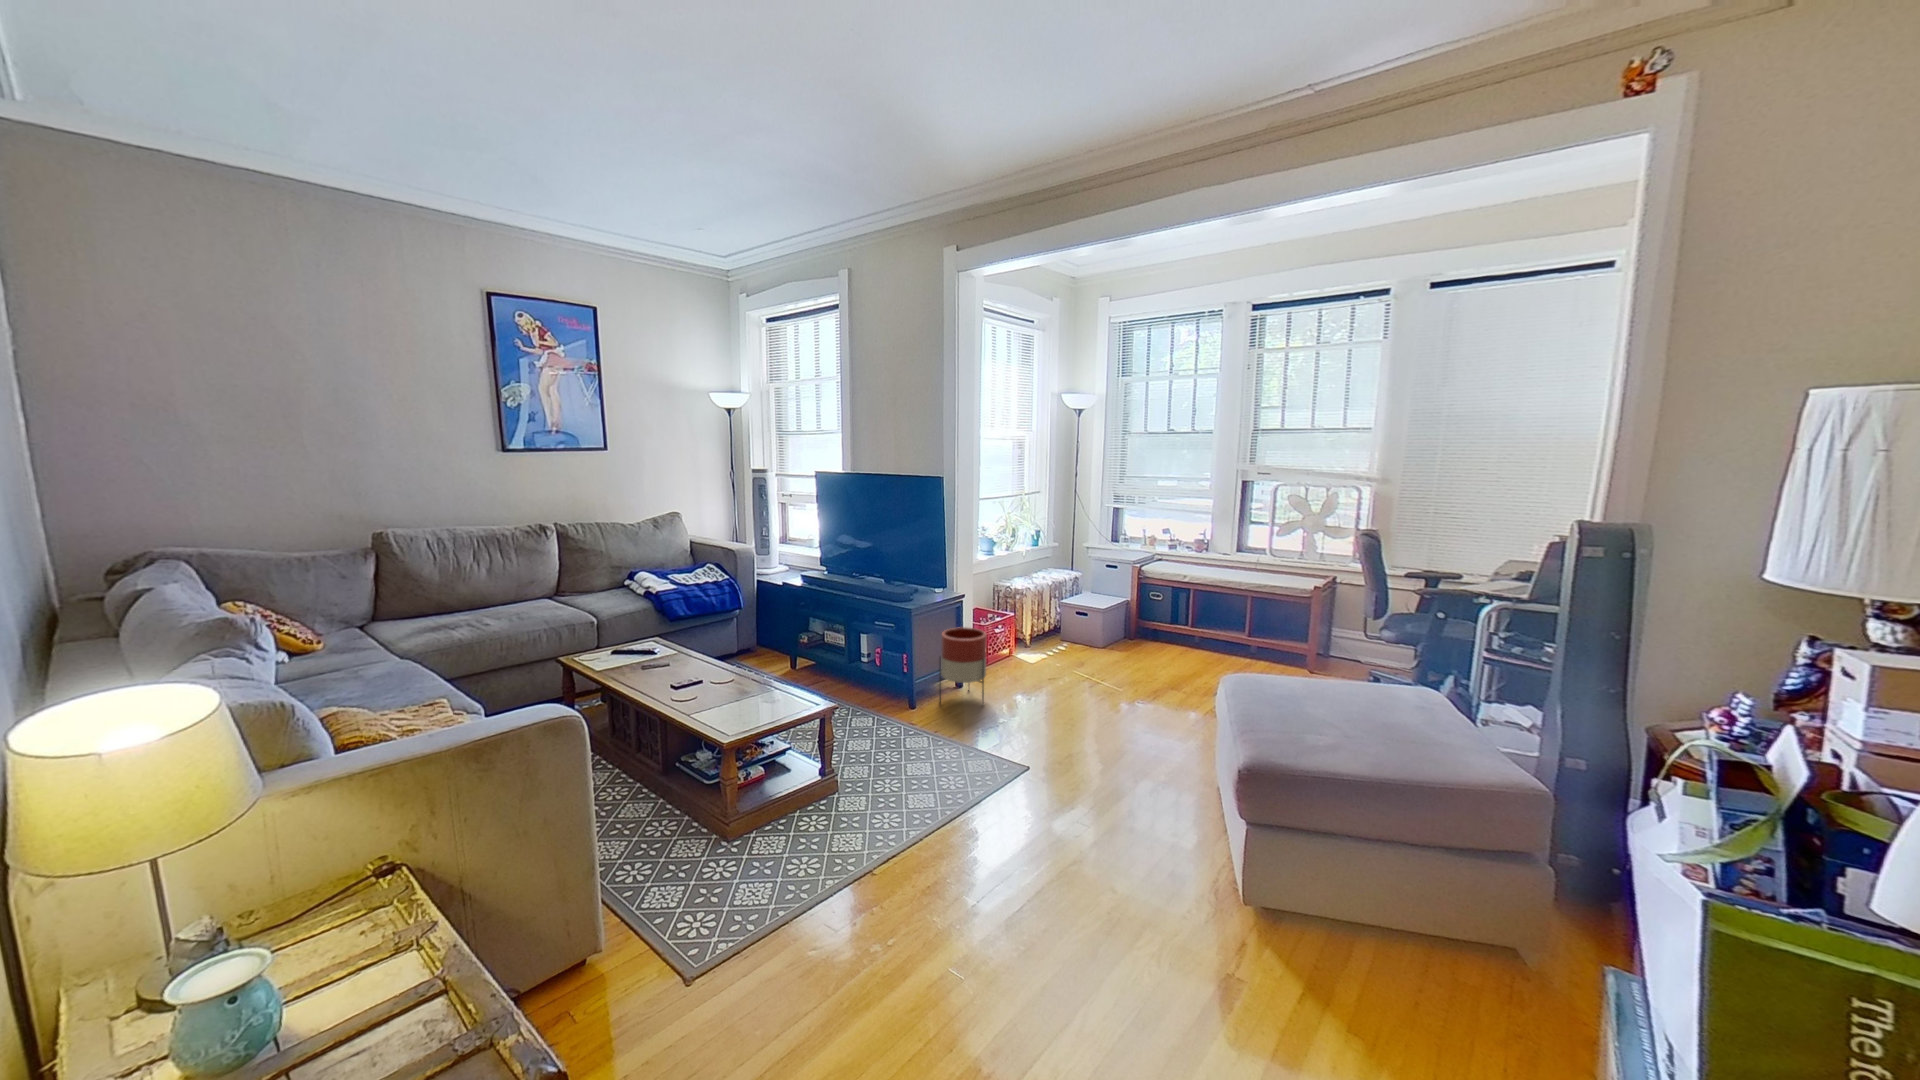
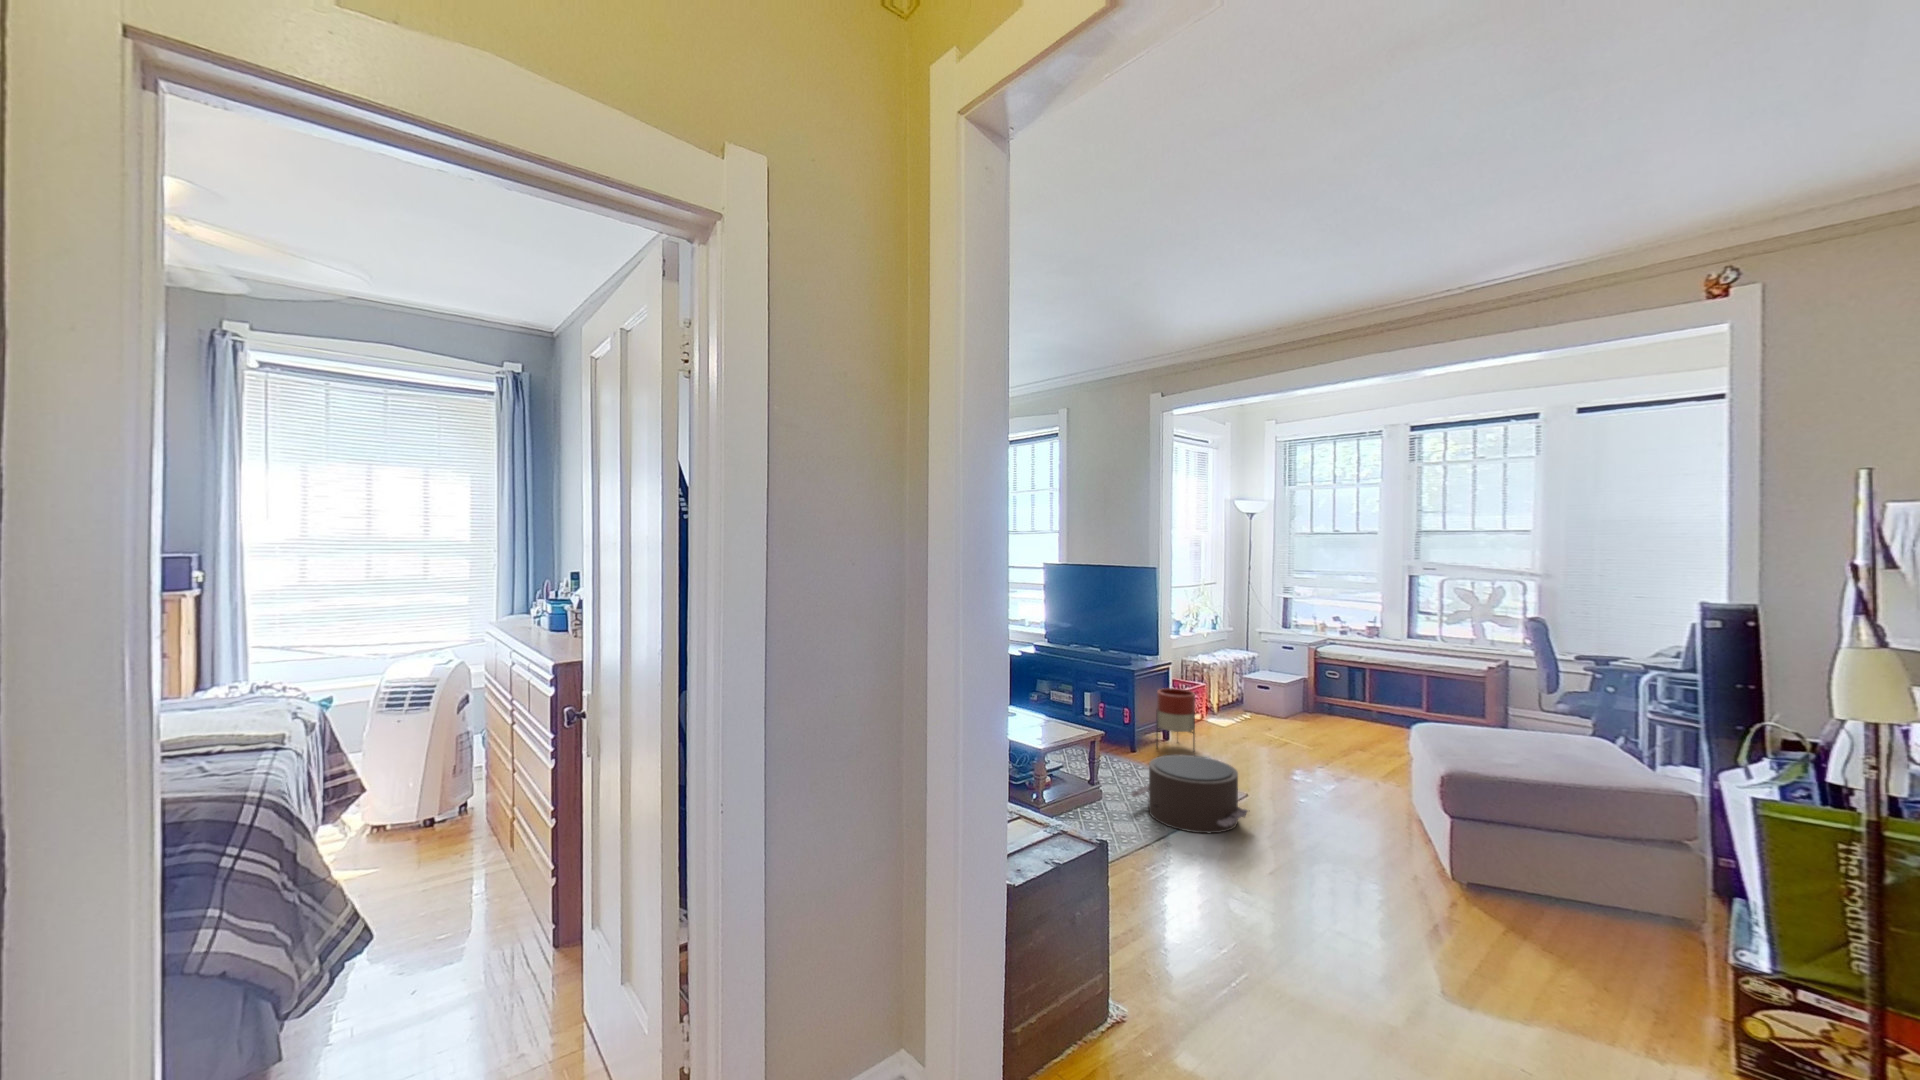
pouf: none [864,731,1015,847] -> present [1130,755,1248,833]

